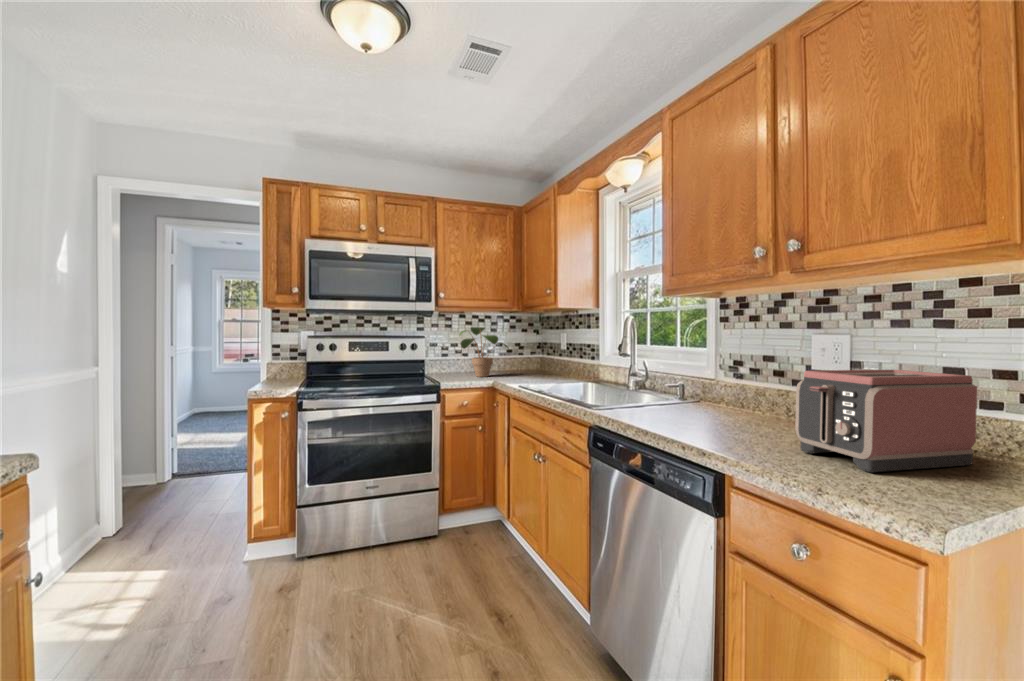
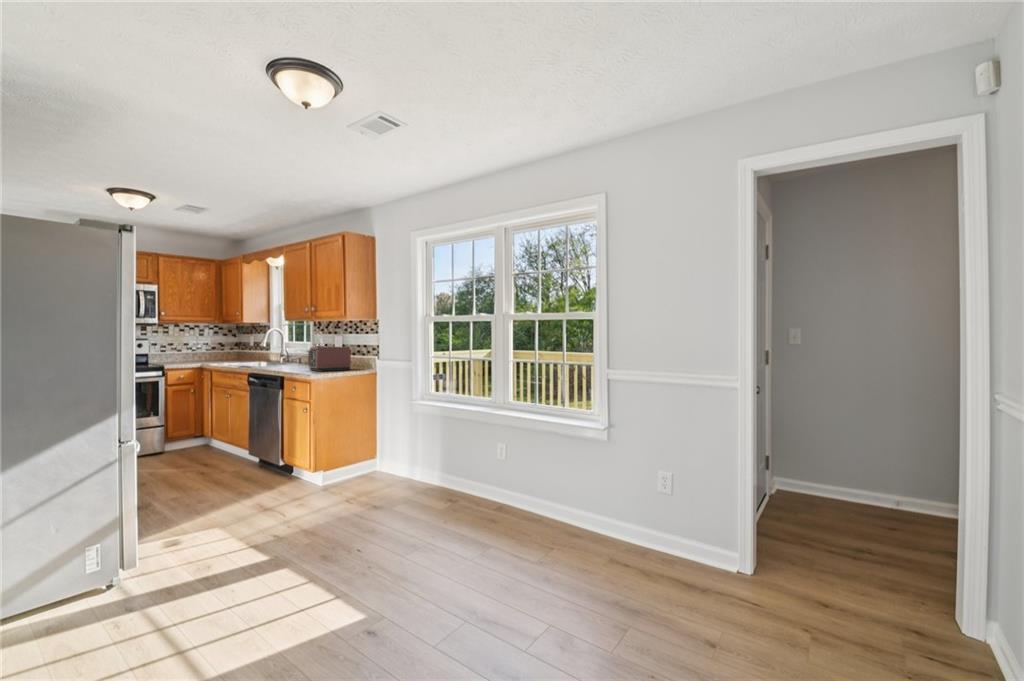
potted plant: present [459,327,509,377] -> none [176,333,213,363]

